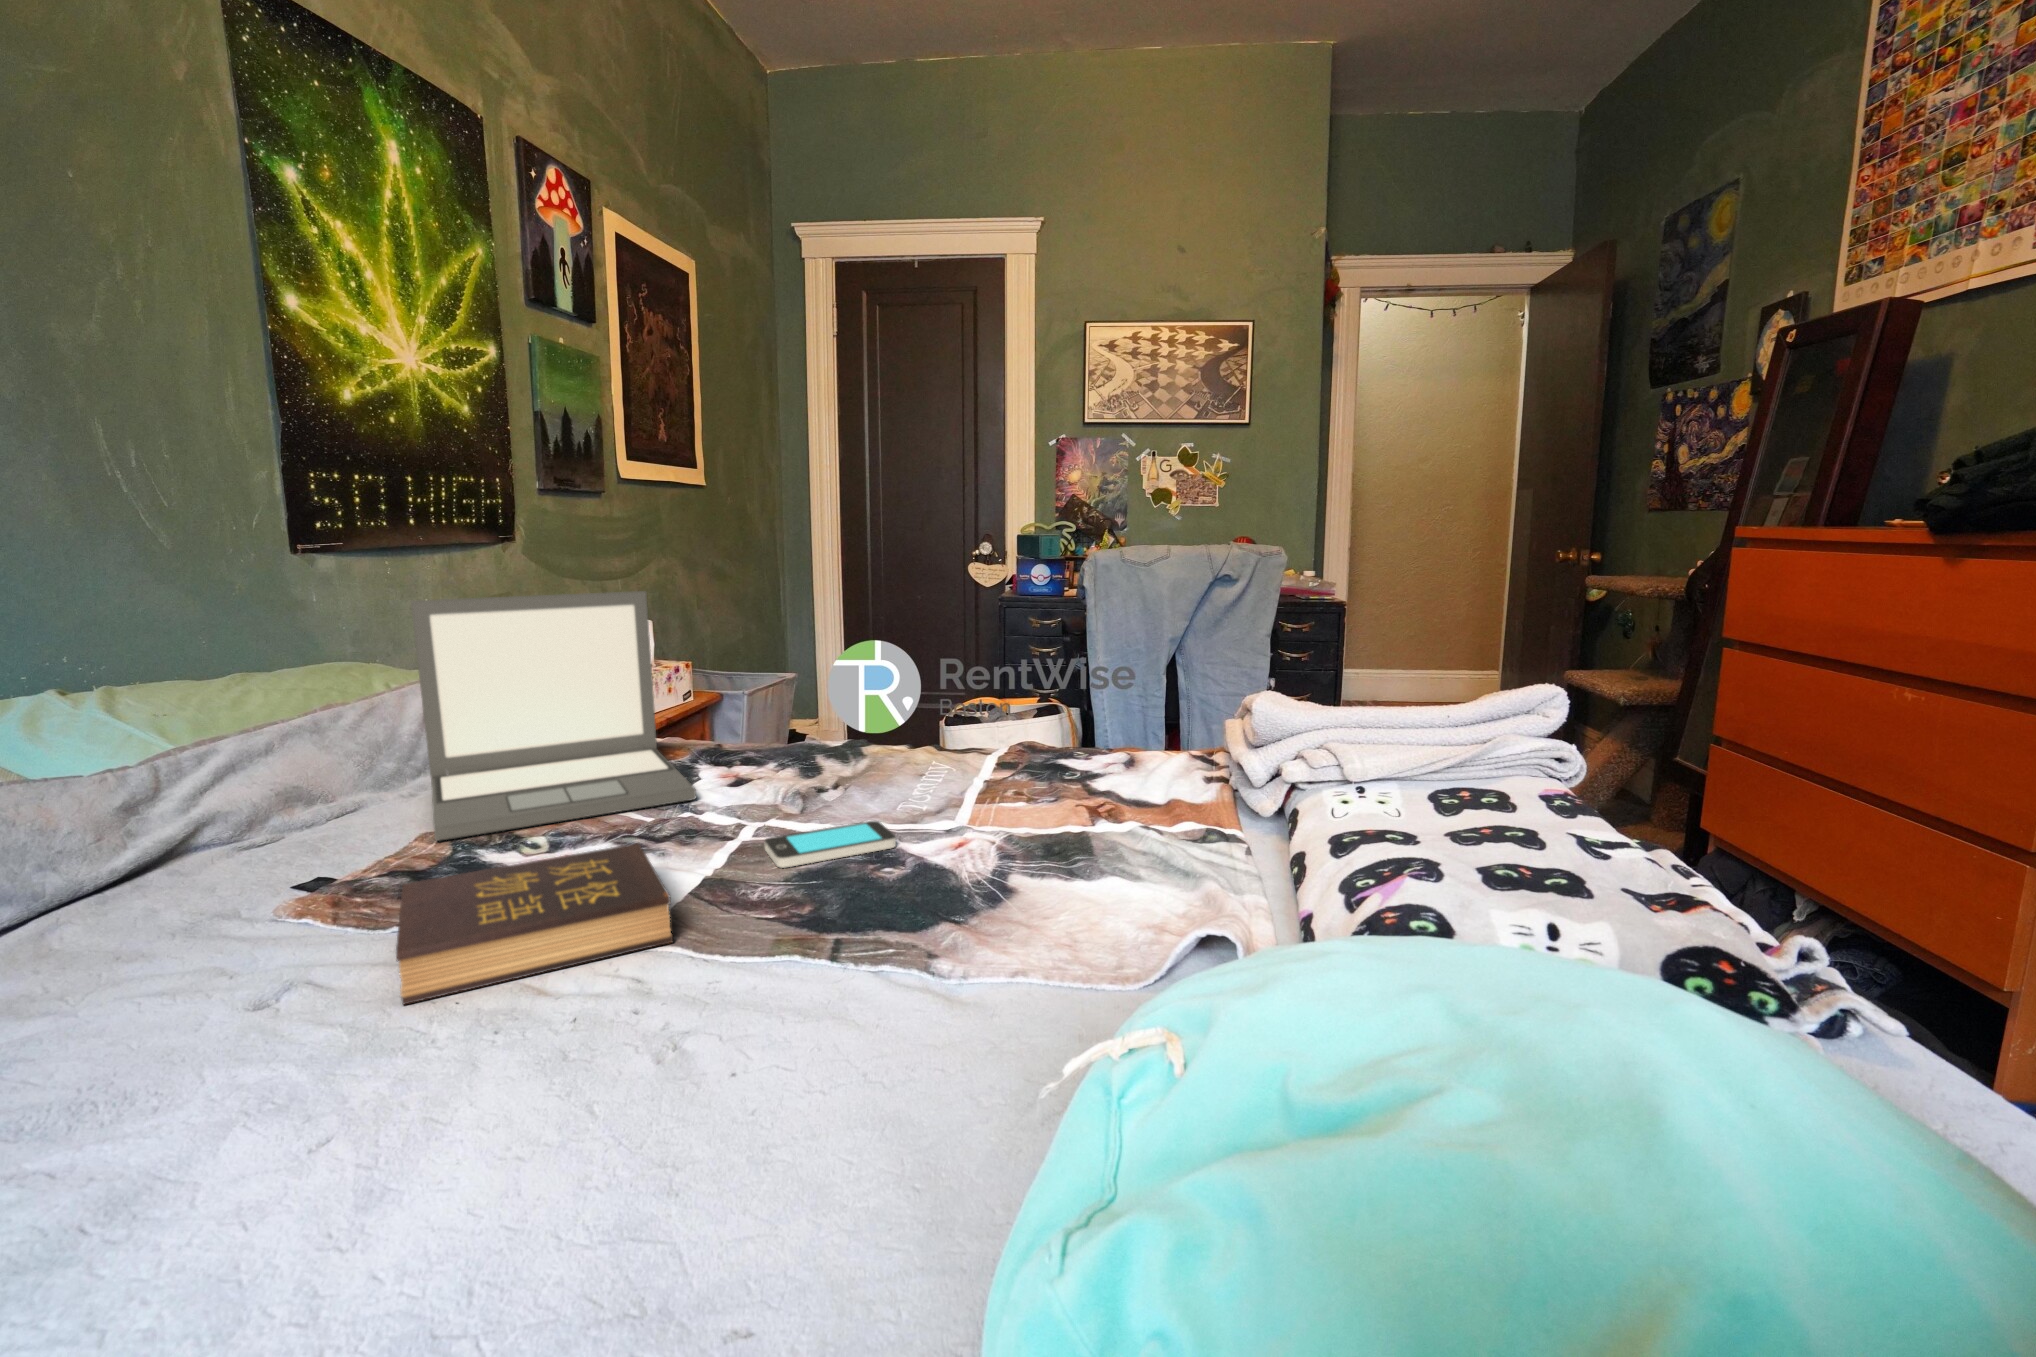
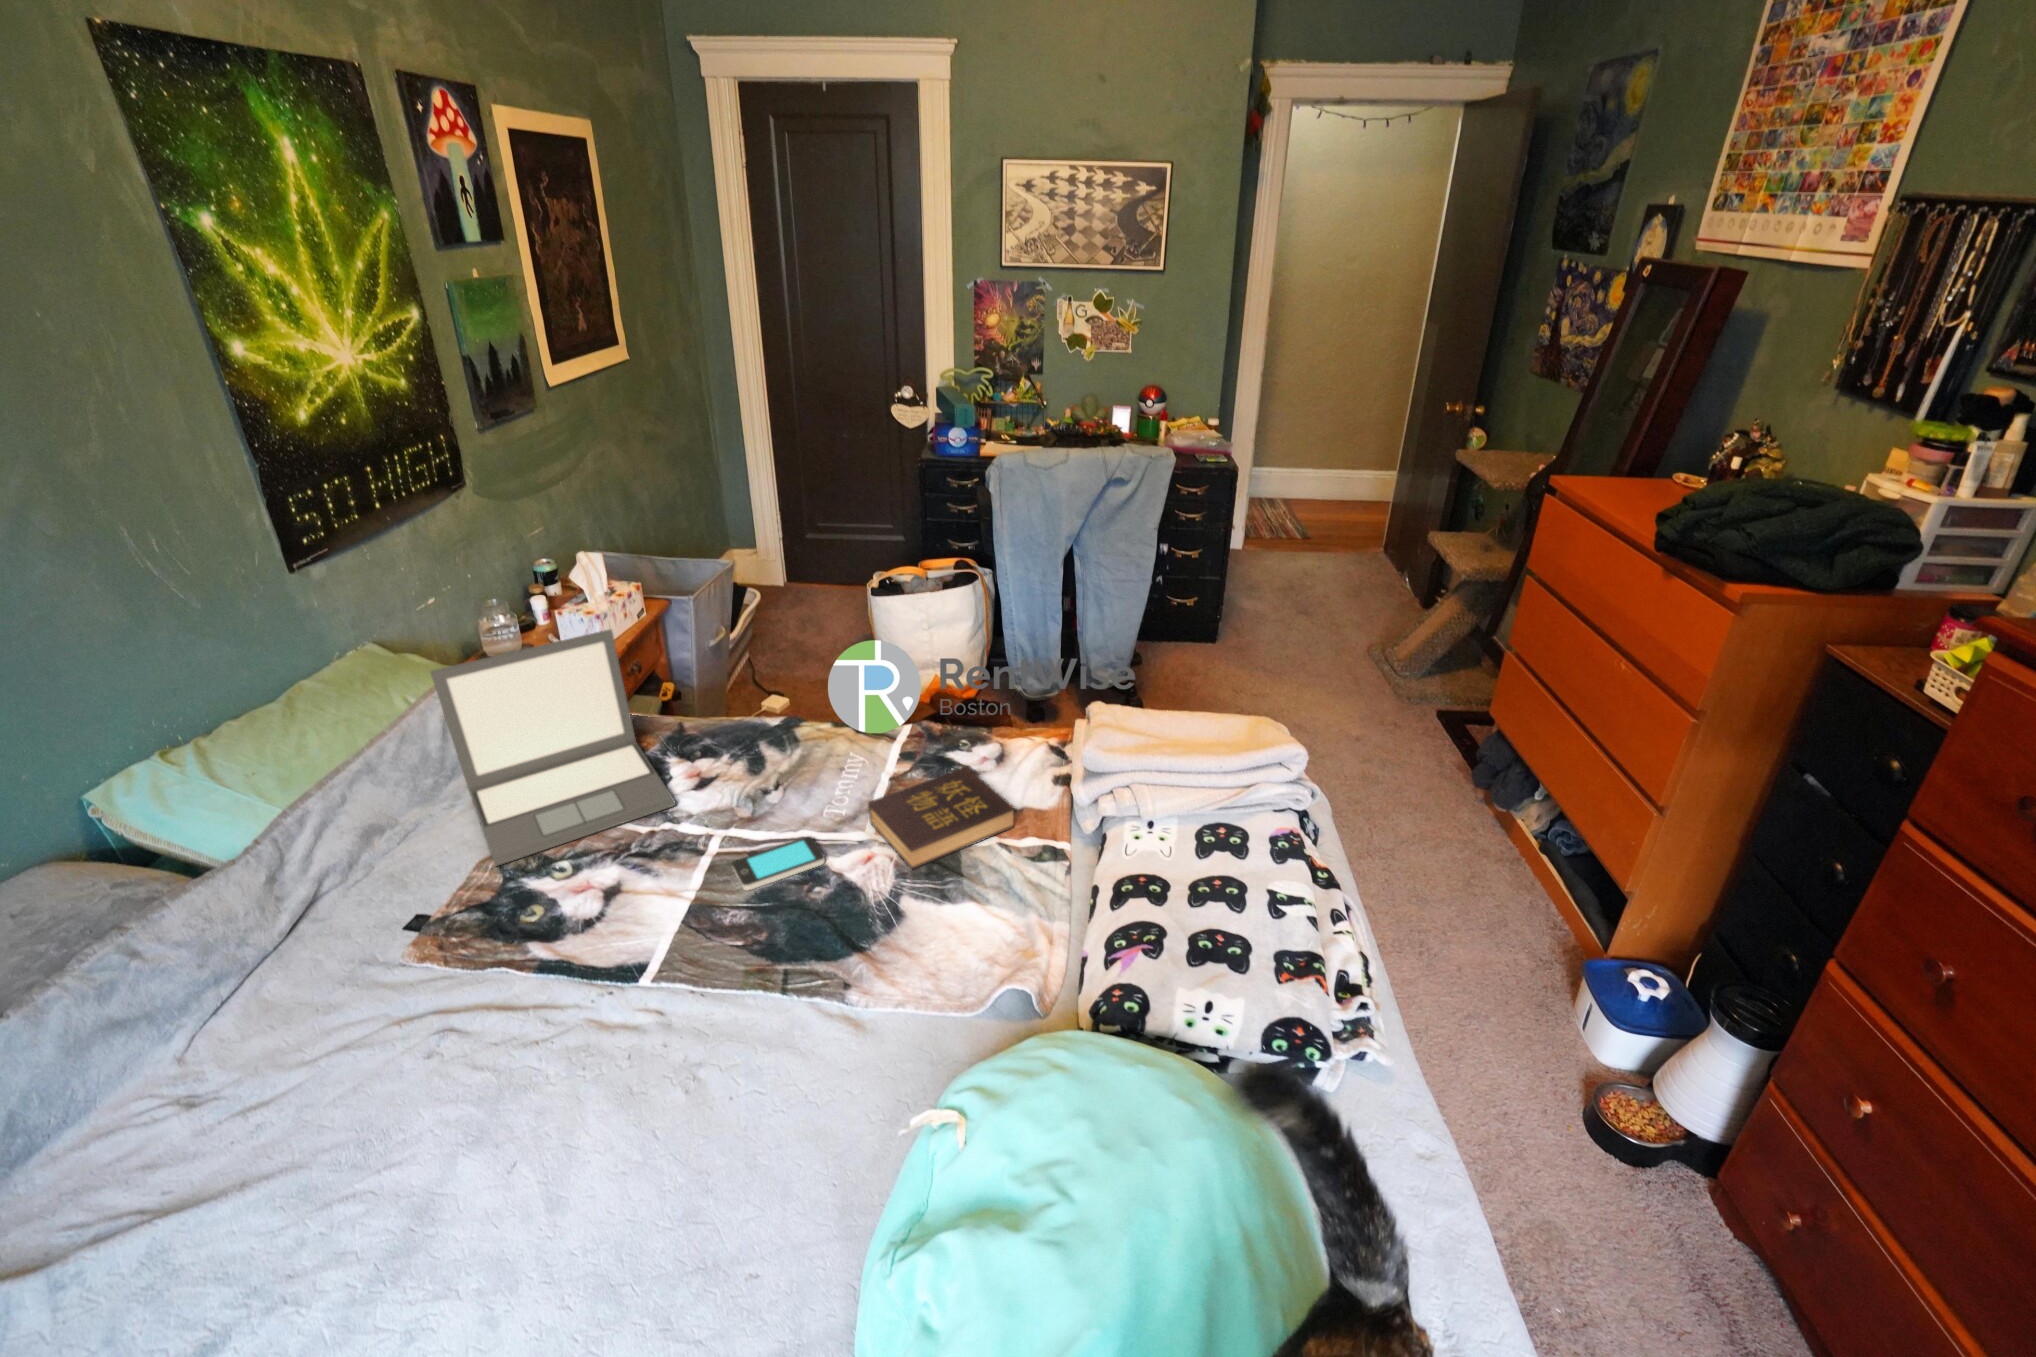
hardback book: present [396,843,673,1004] -> present [868,767,1014,869]

